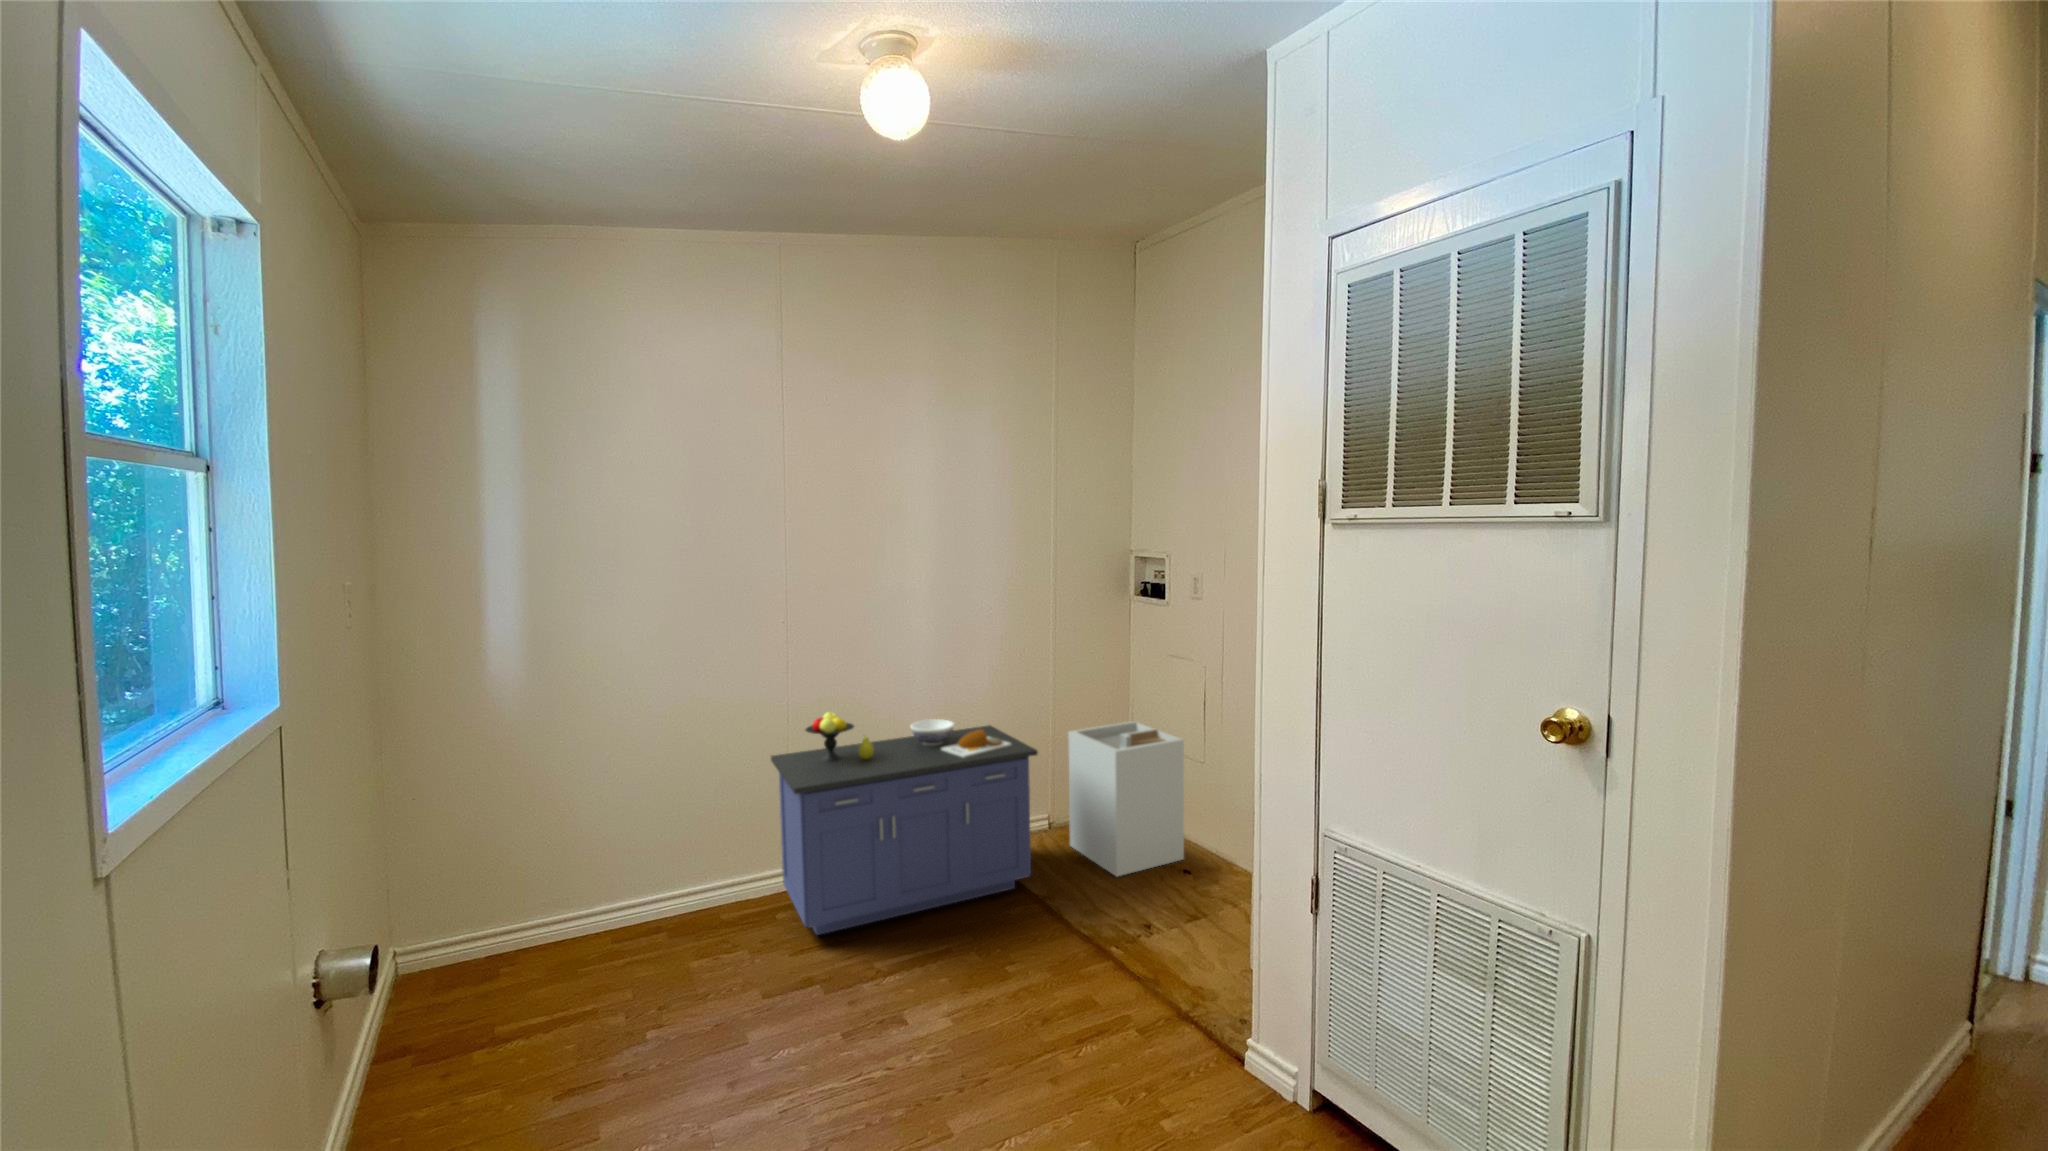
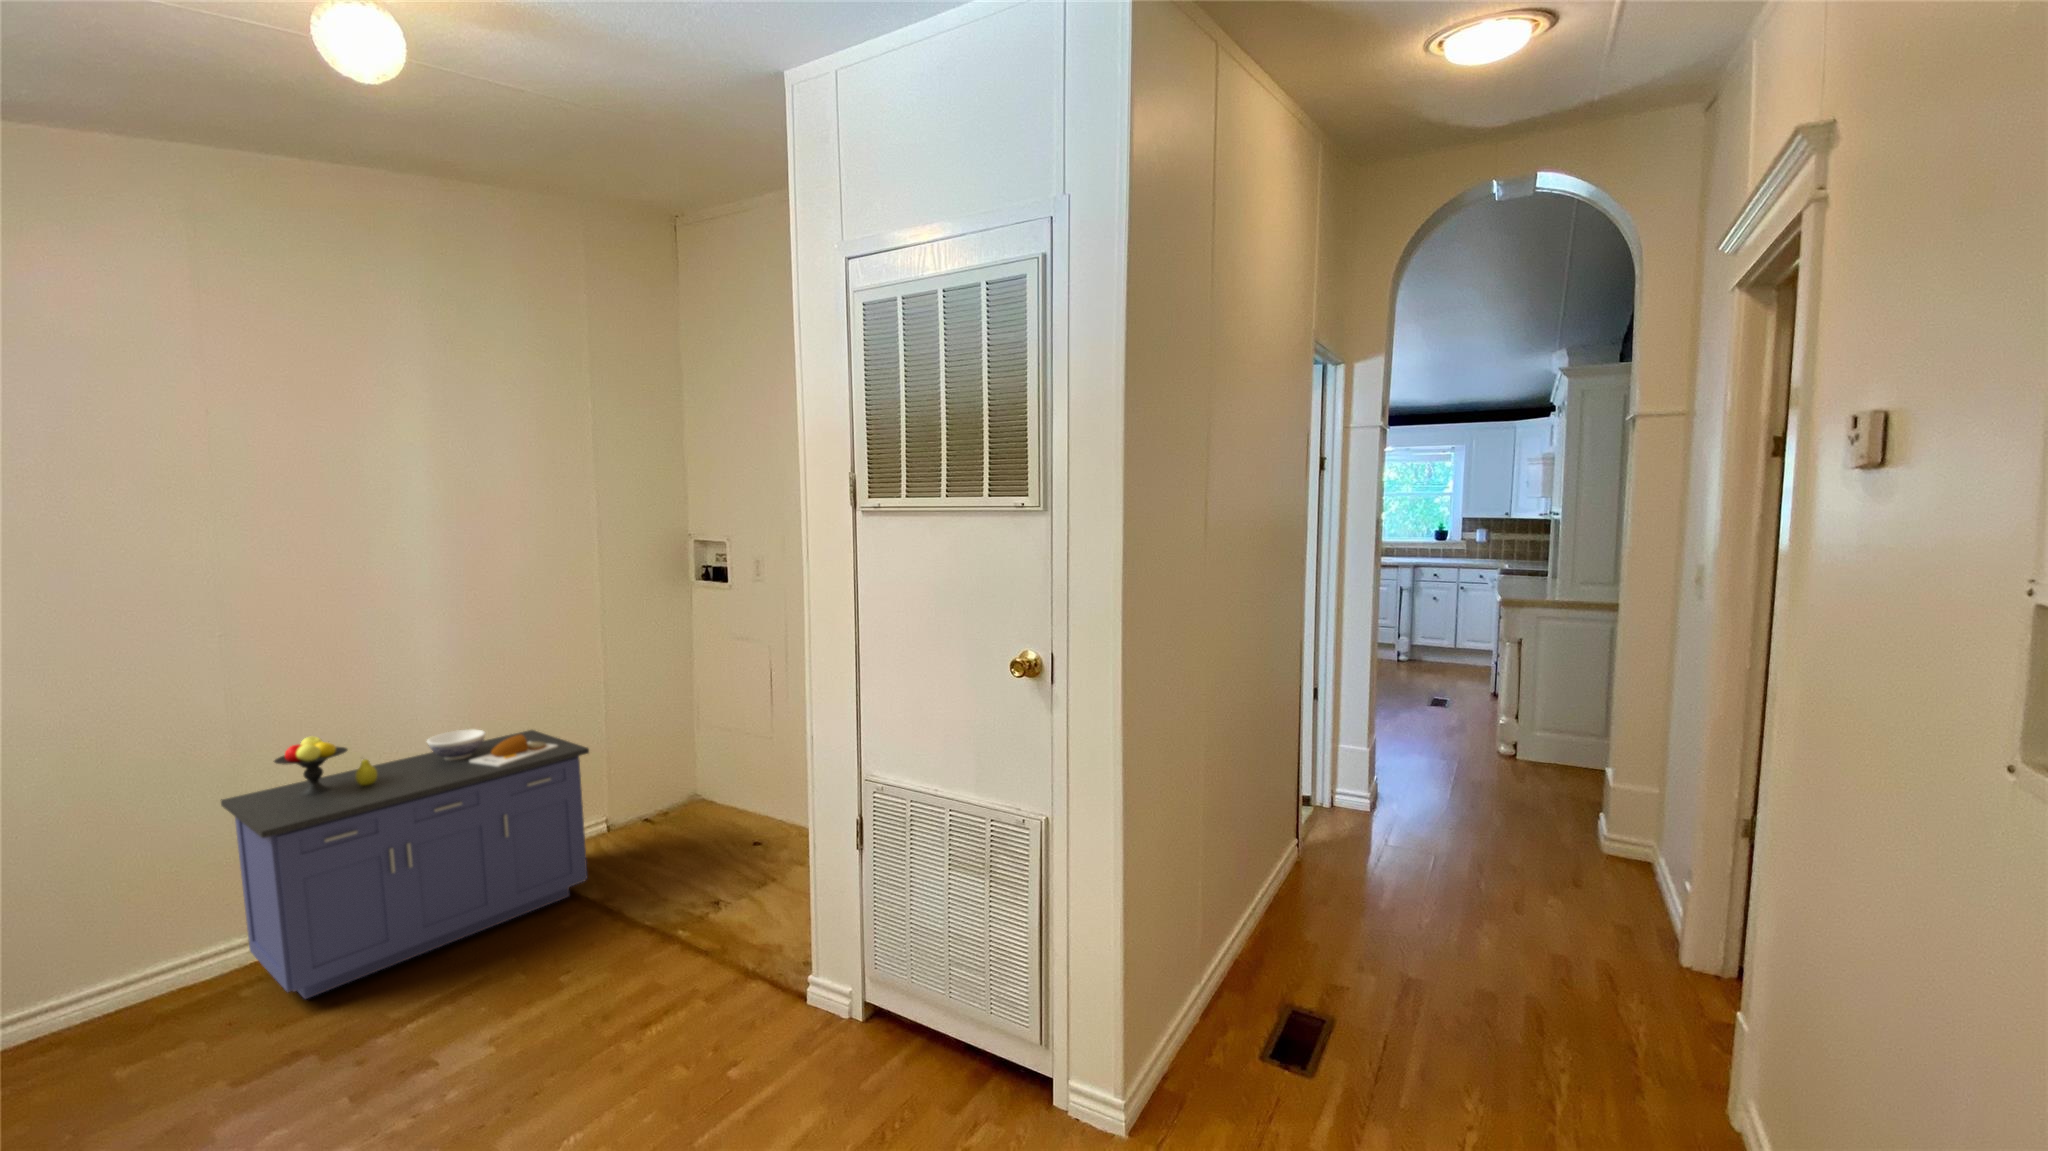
laundry hamper: present [1068,721,1184,876] -> none [626,708,754,863]

